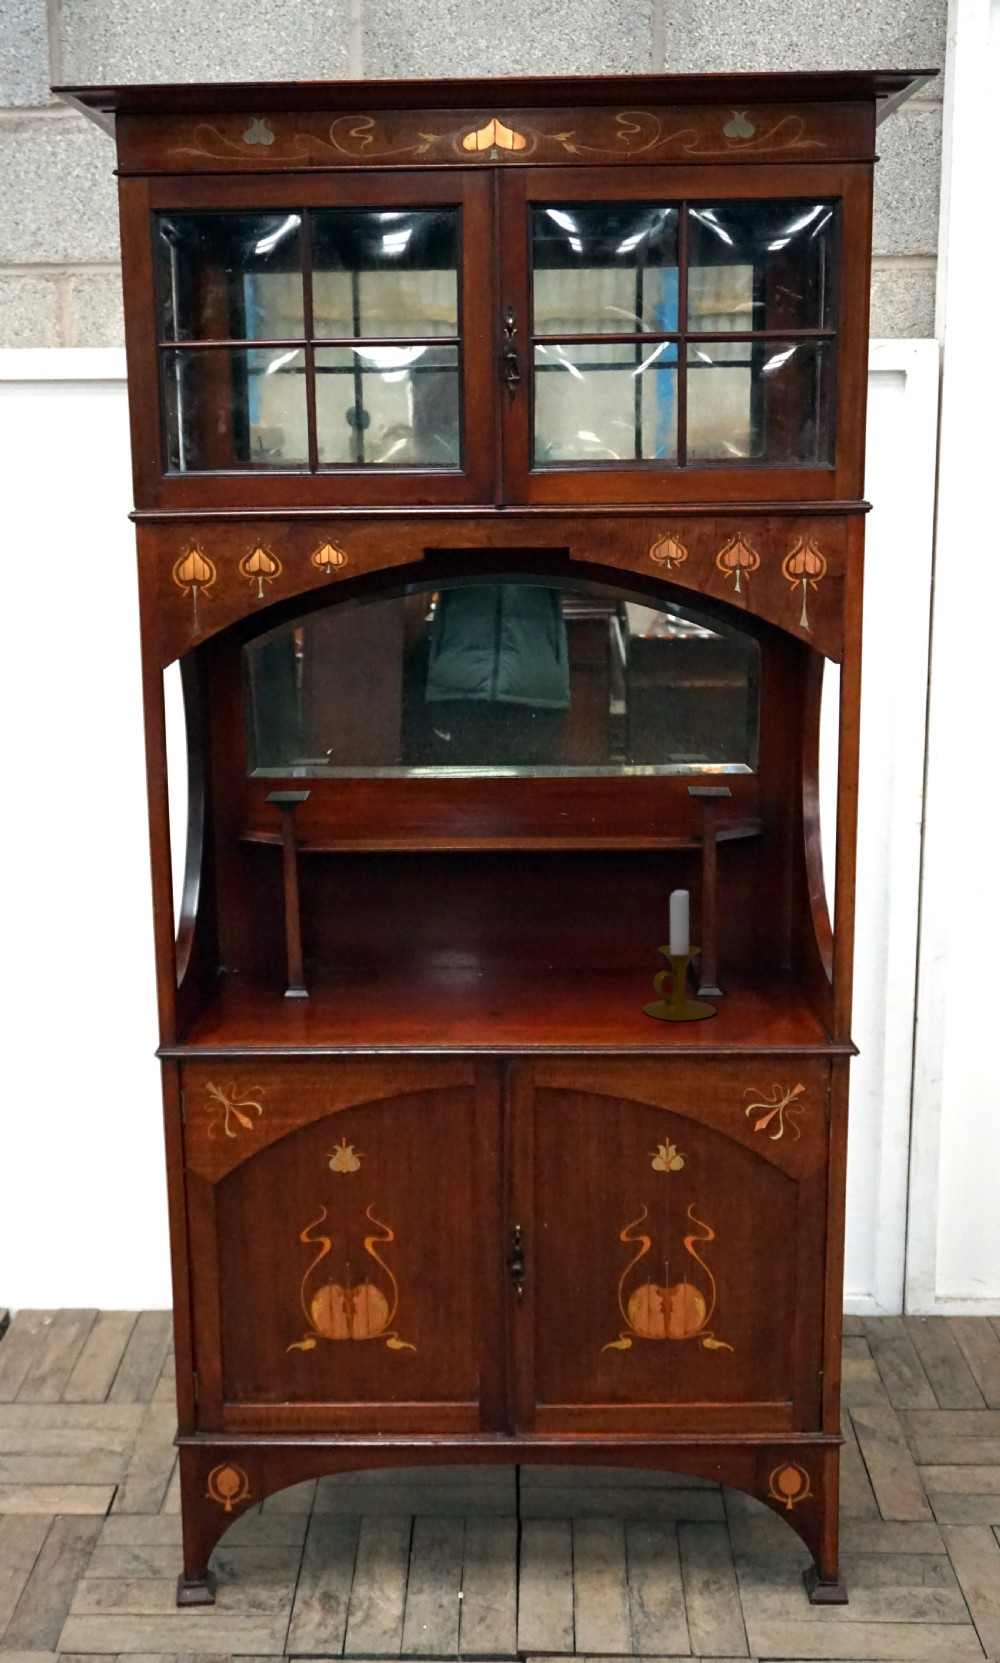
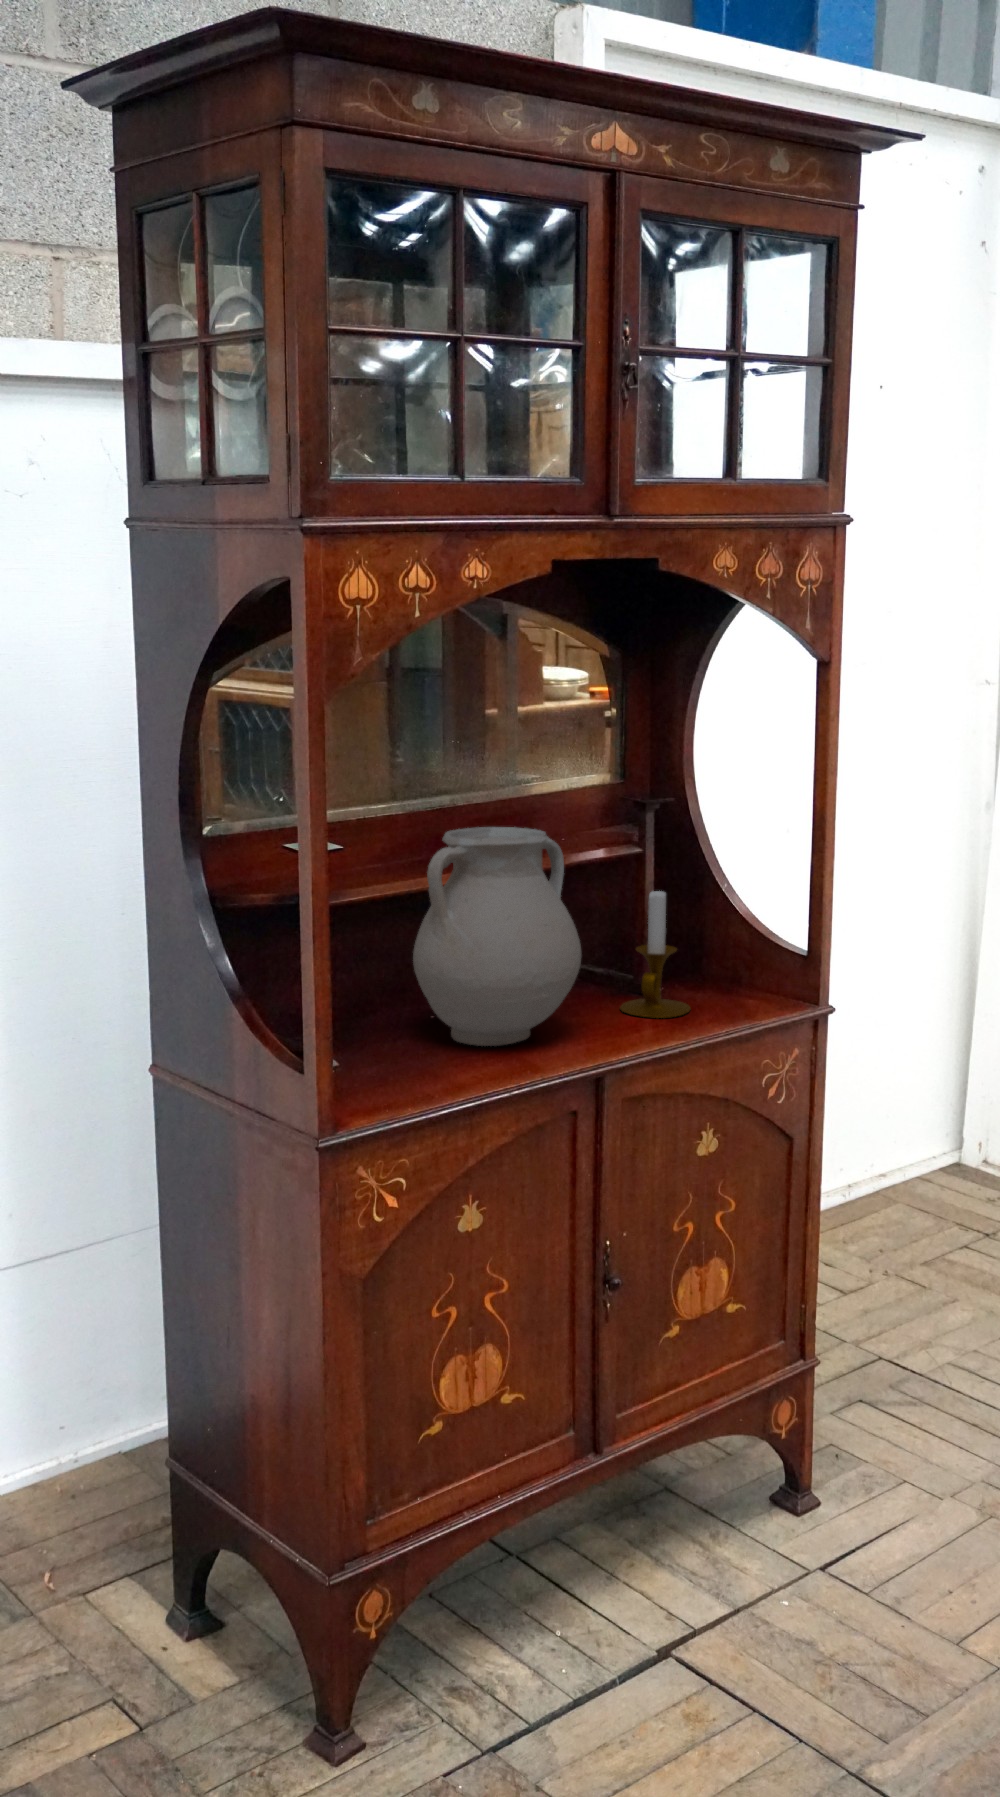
vase: none [403,806,566,1013] -> present [413,827,581,1046]

